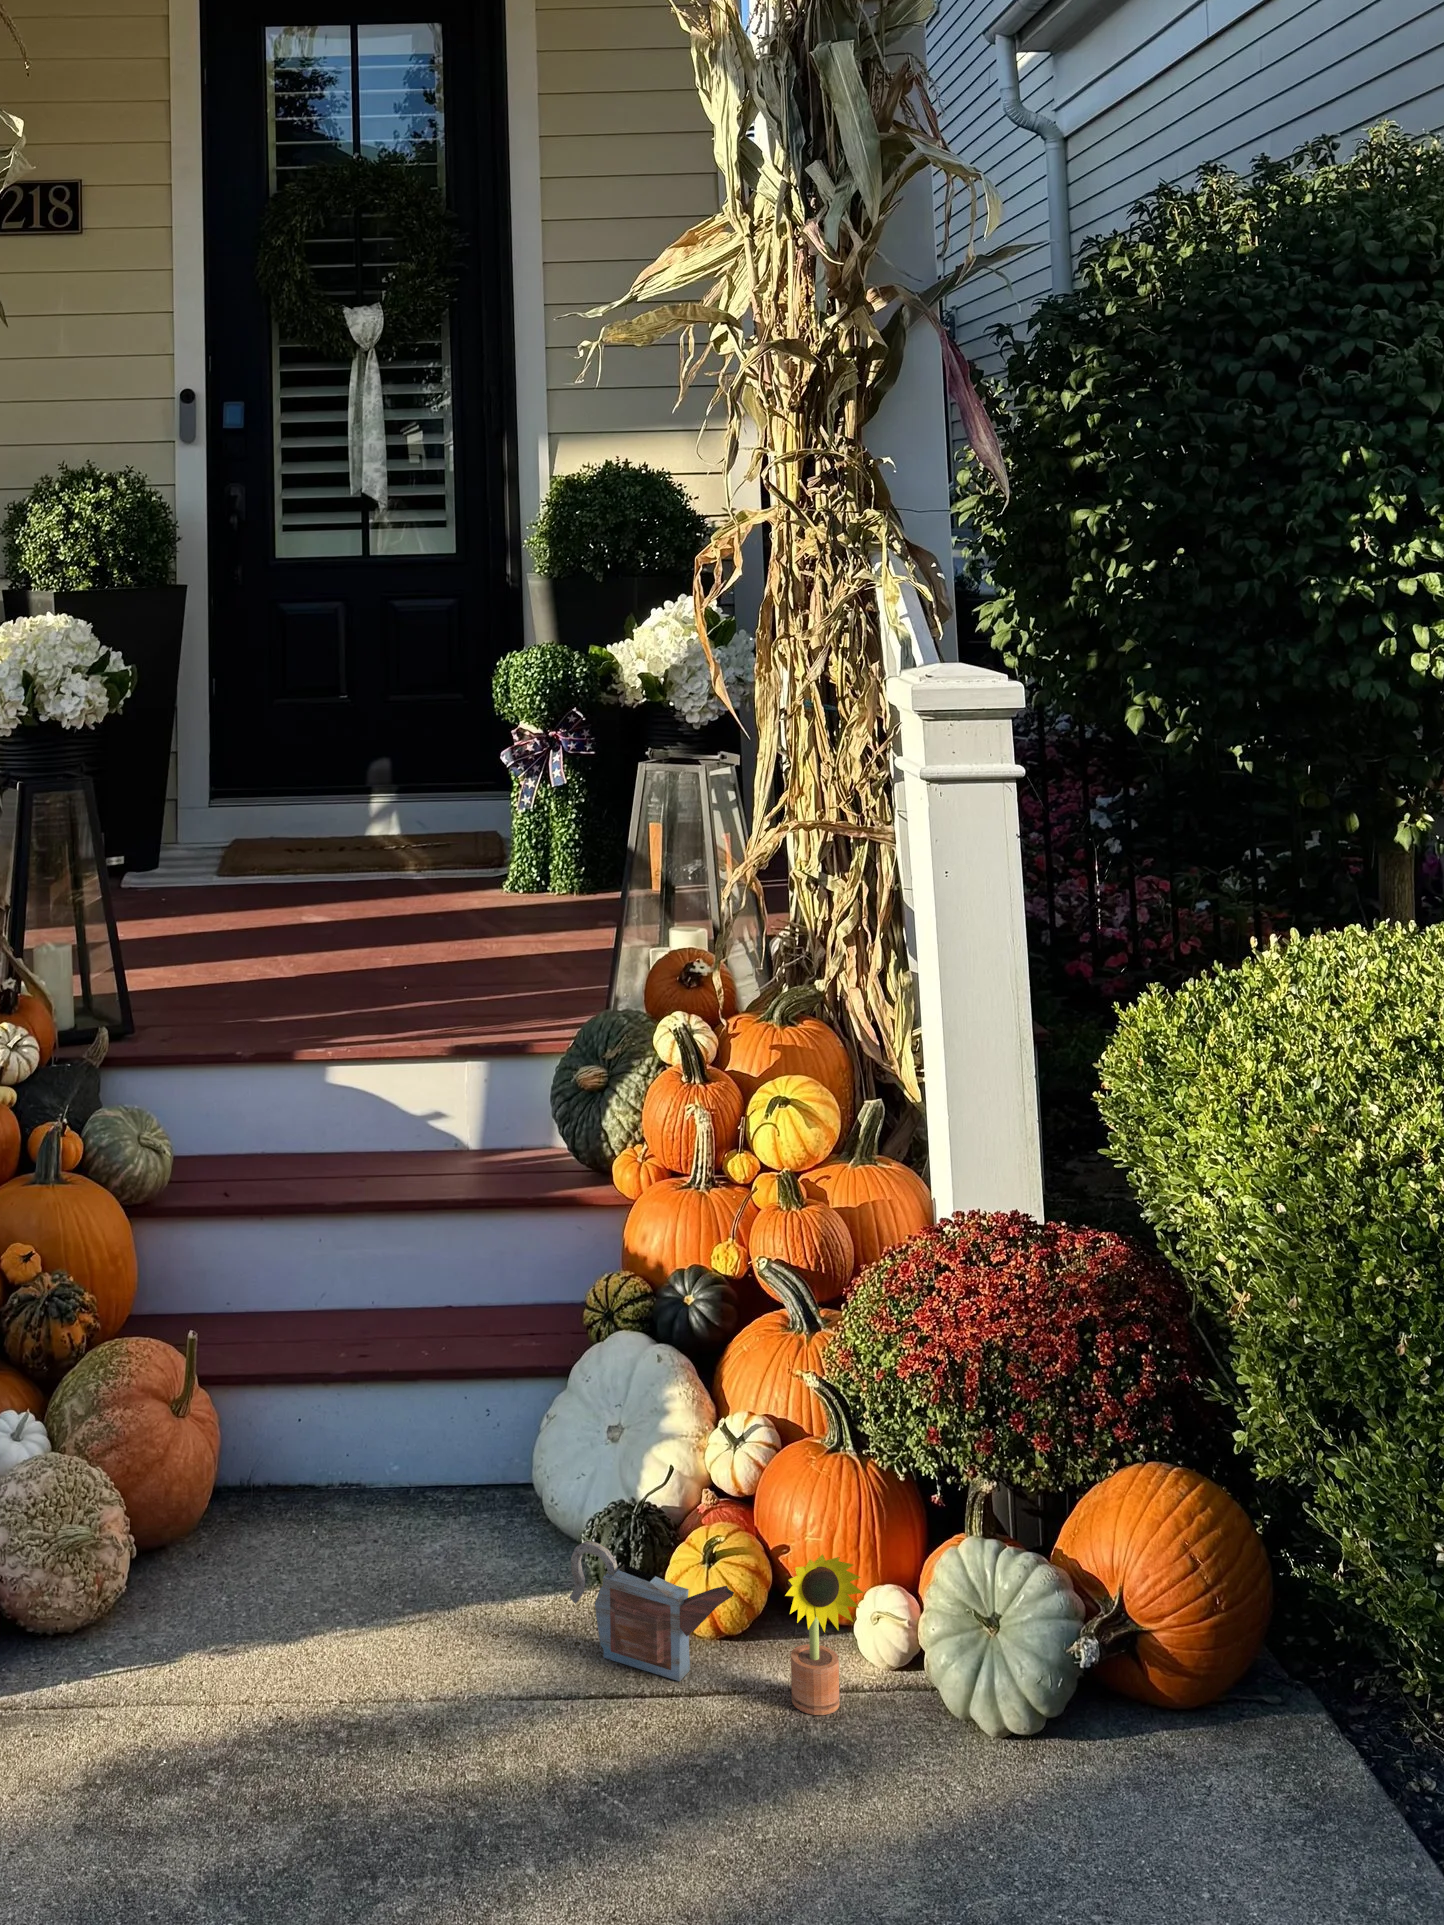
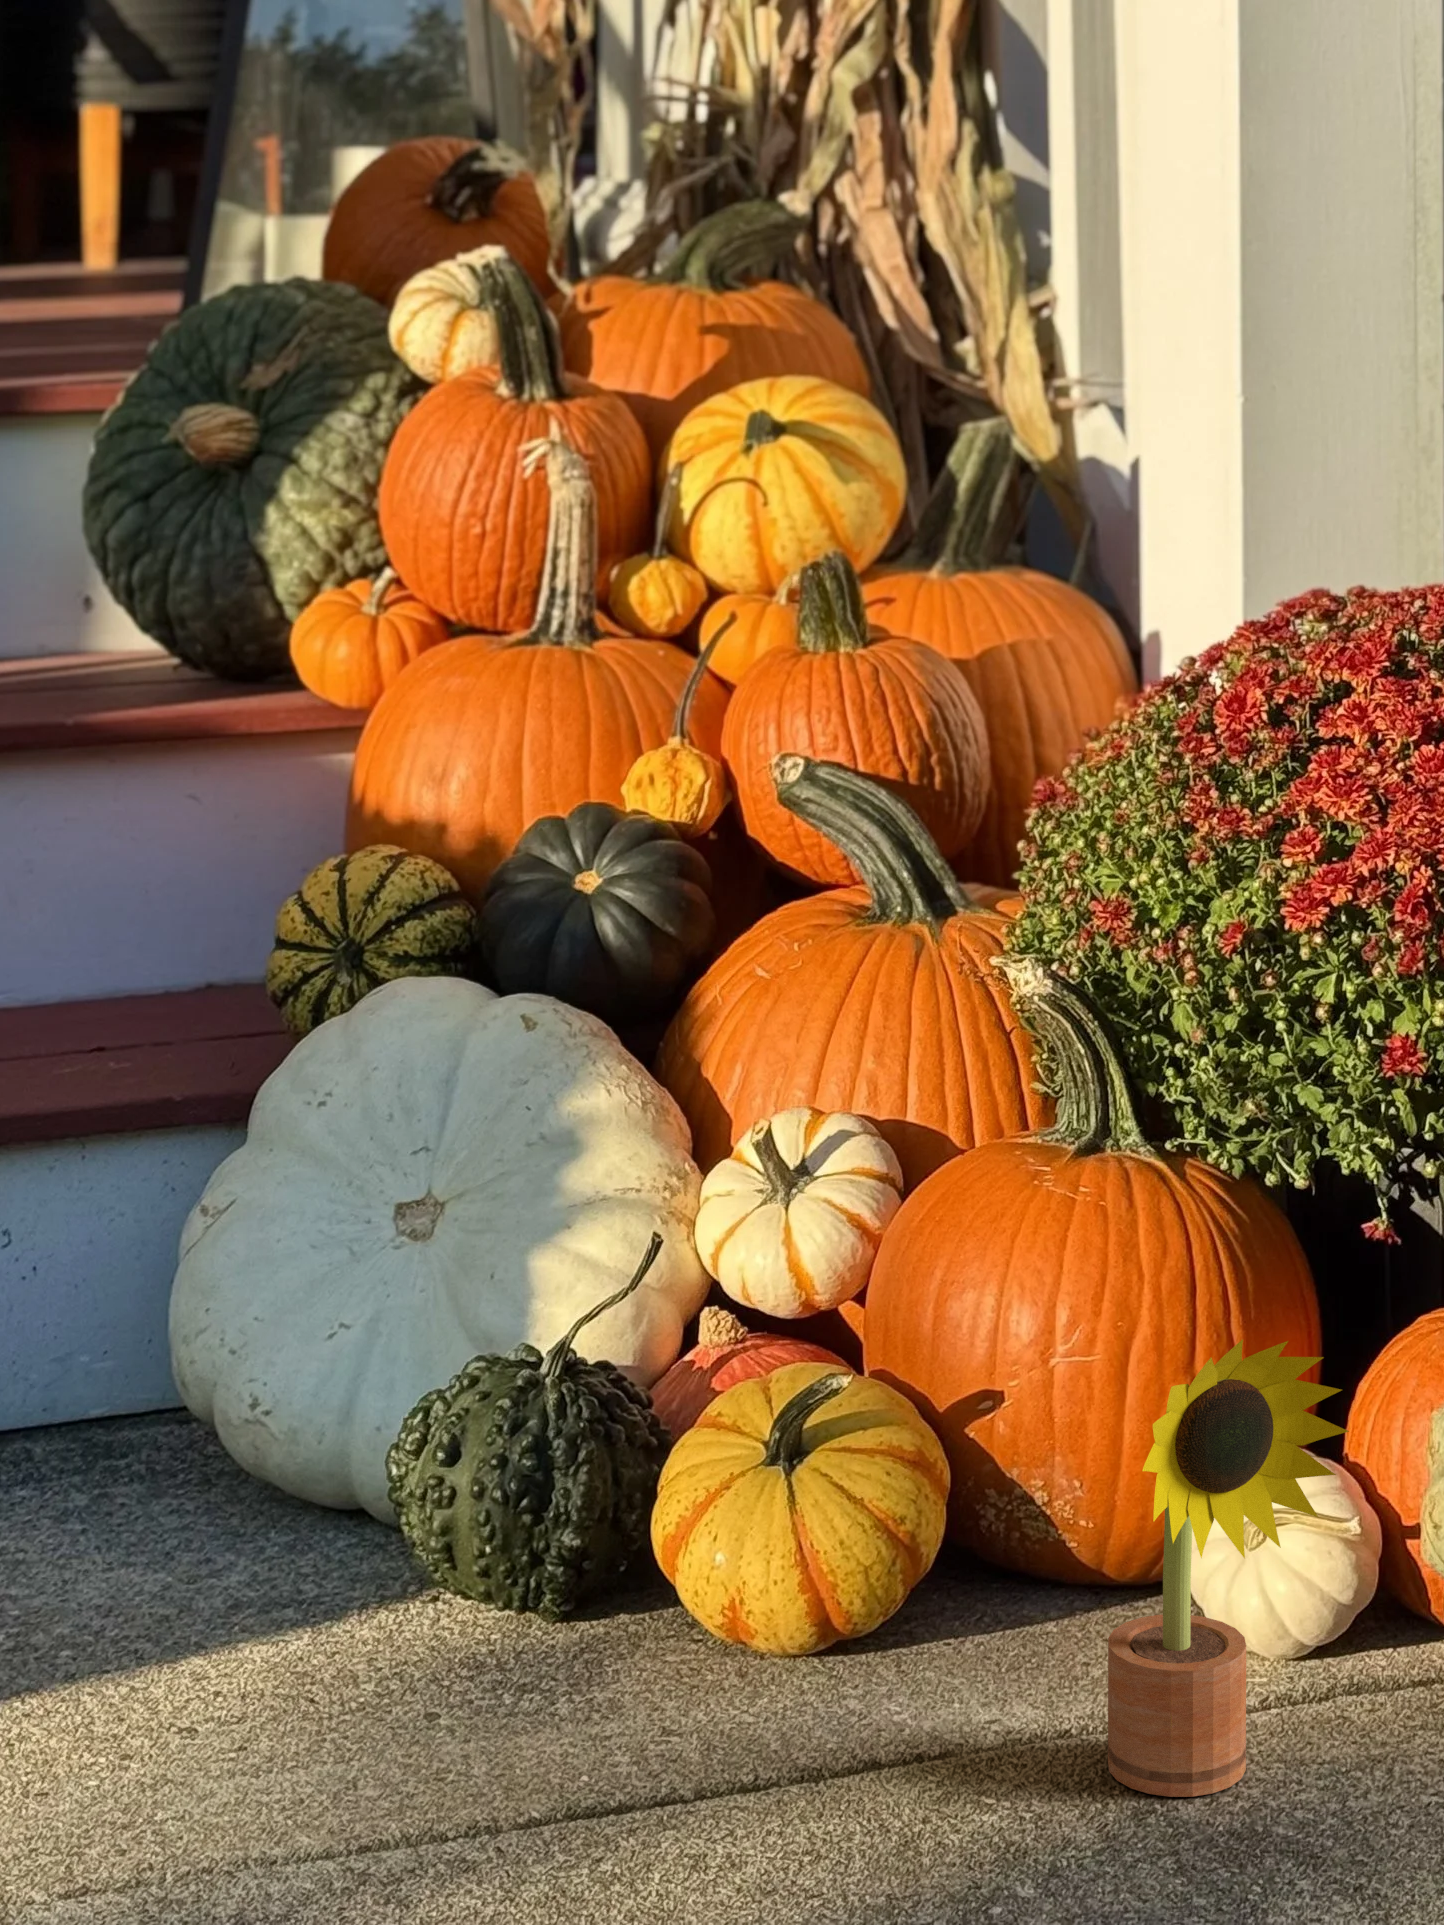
watering can: present [569,1541,734,1681] -> none [407,1451,948,1788]

